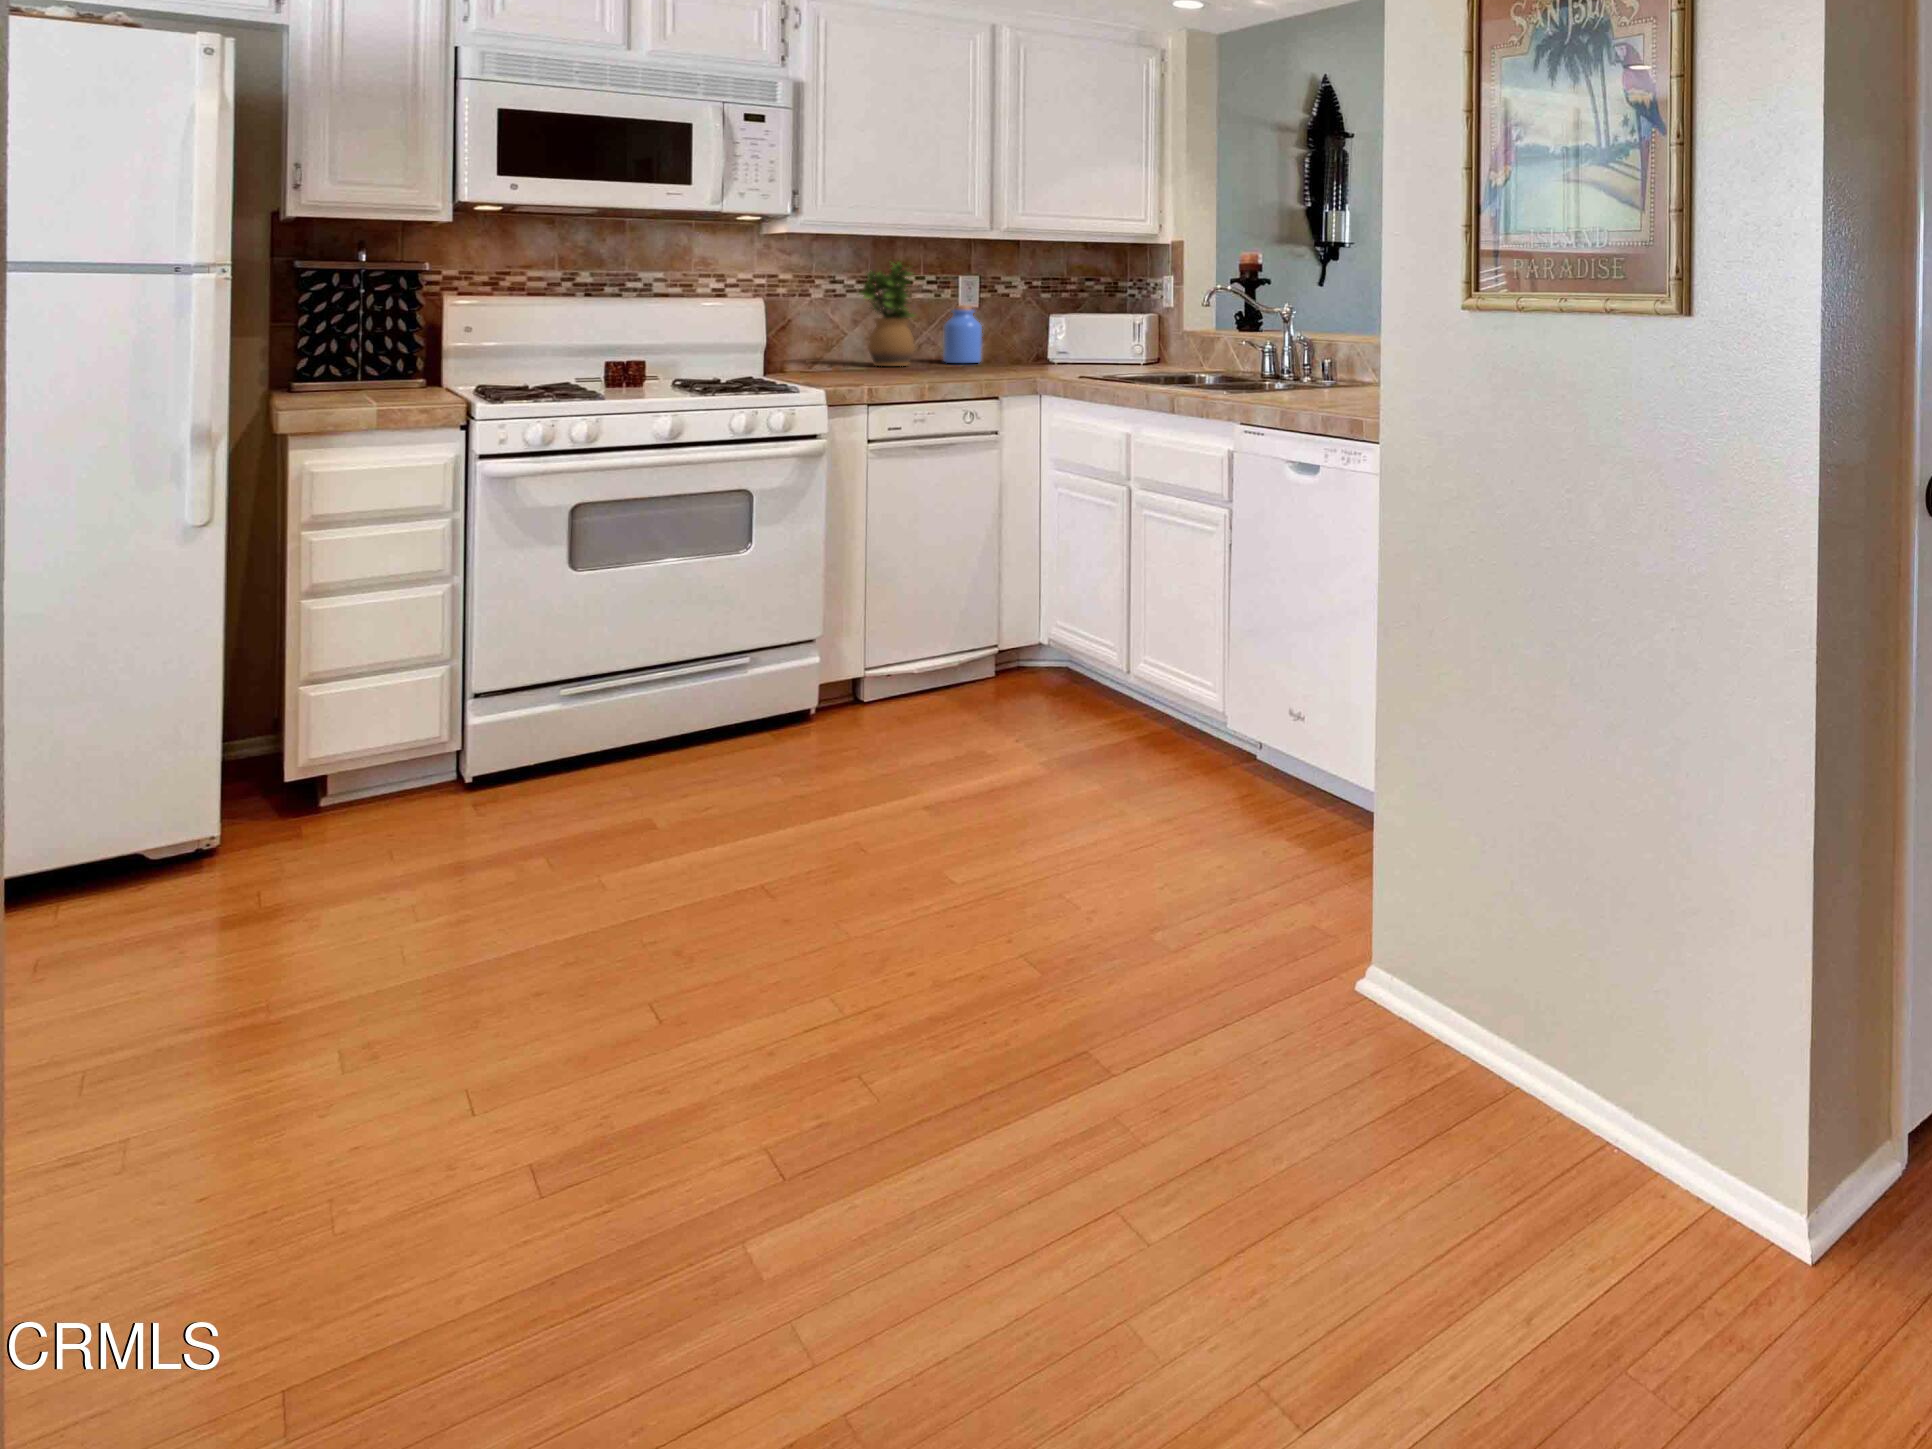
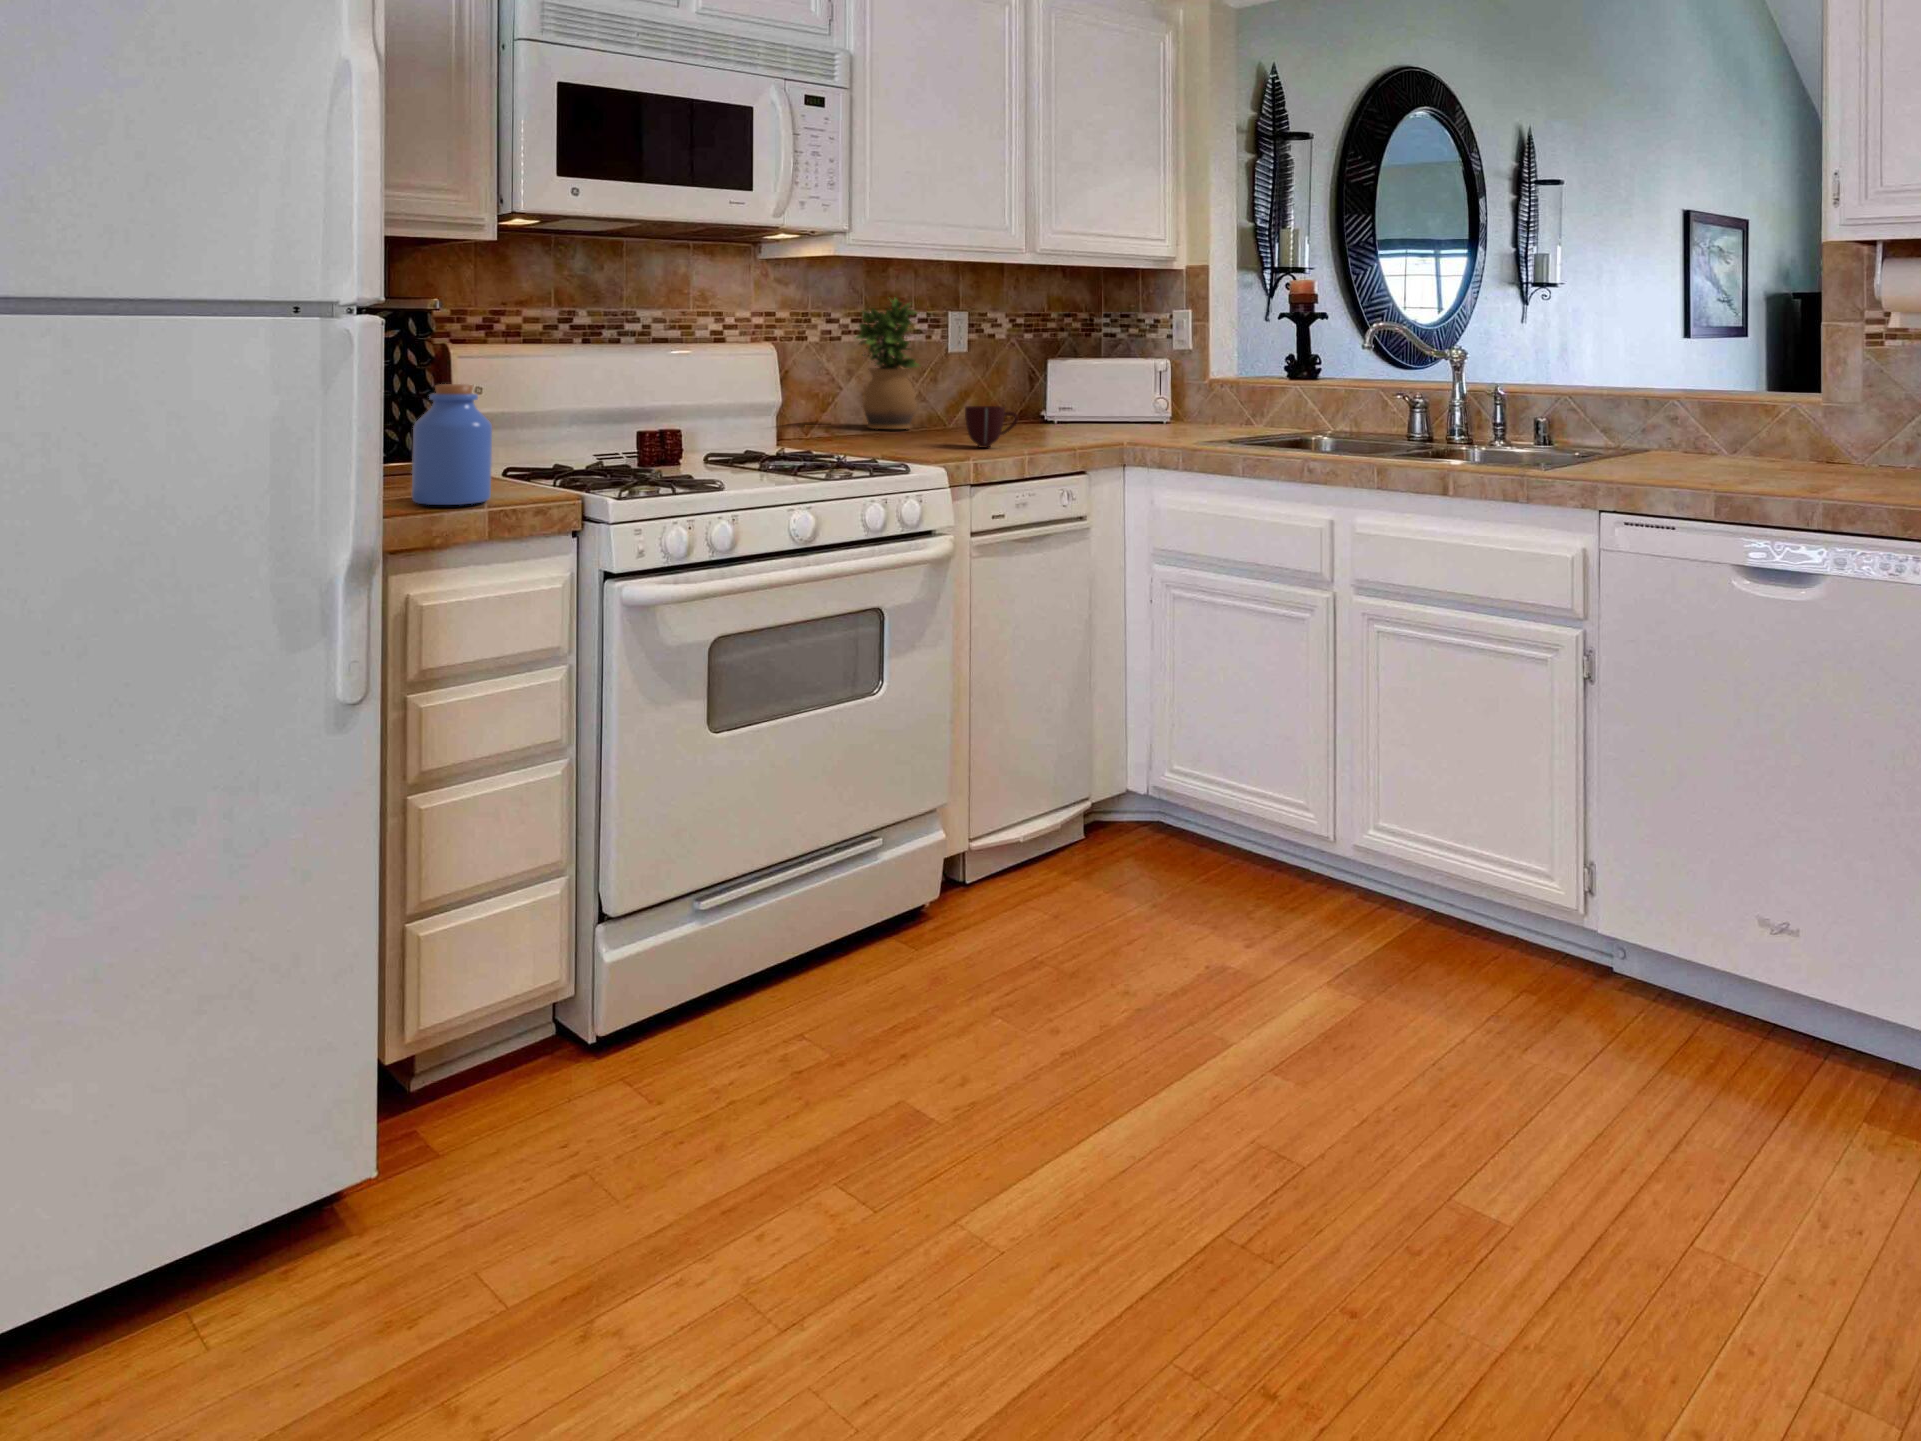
jar: present [943,305,982,363] -> present [412,384,492,505]
mug: none [911,347,955,379] -> present [965,406,1018,448]

